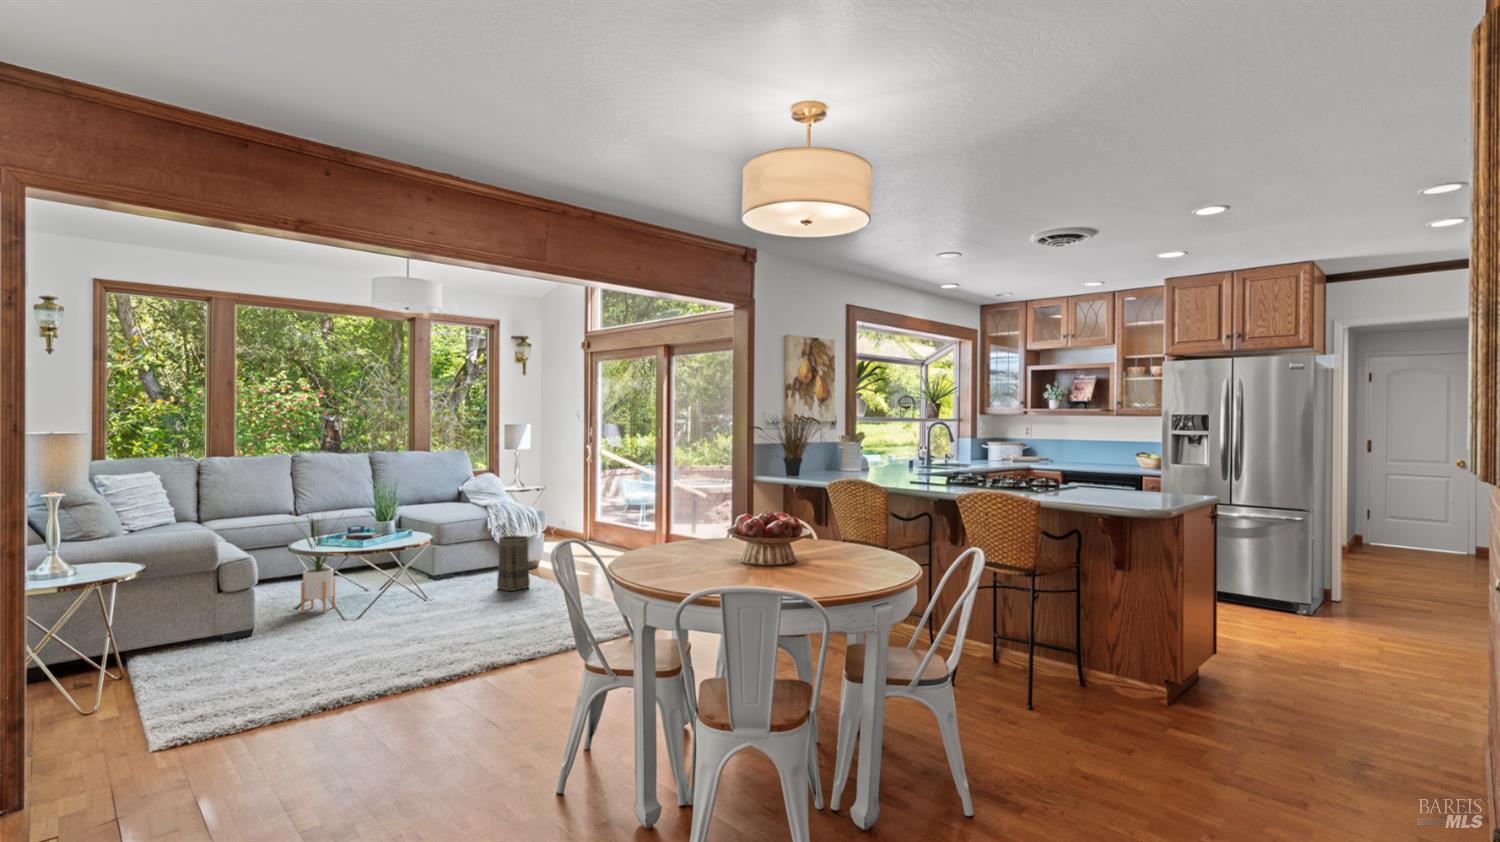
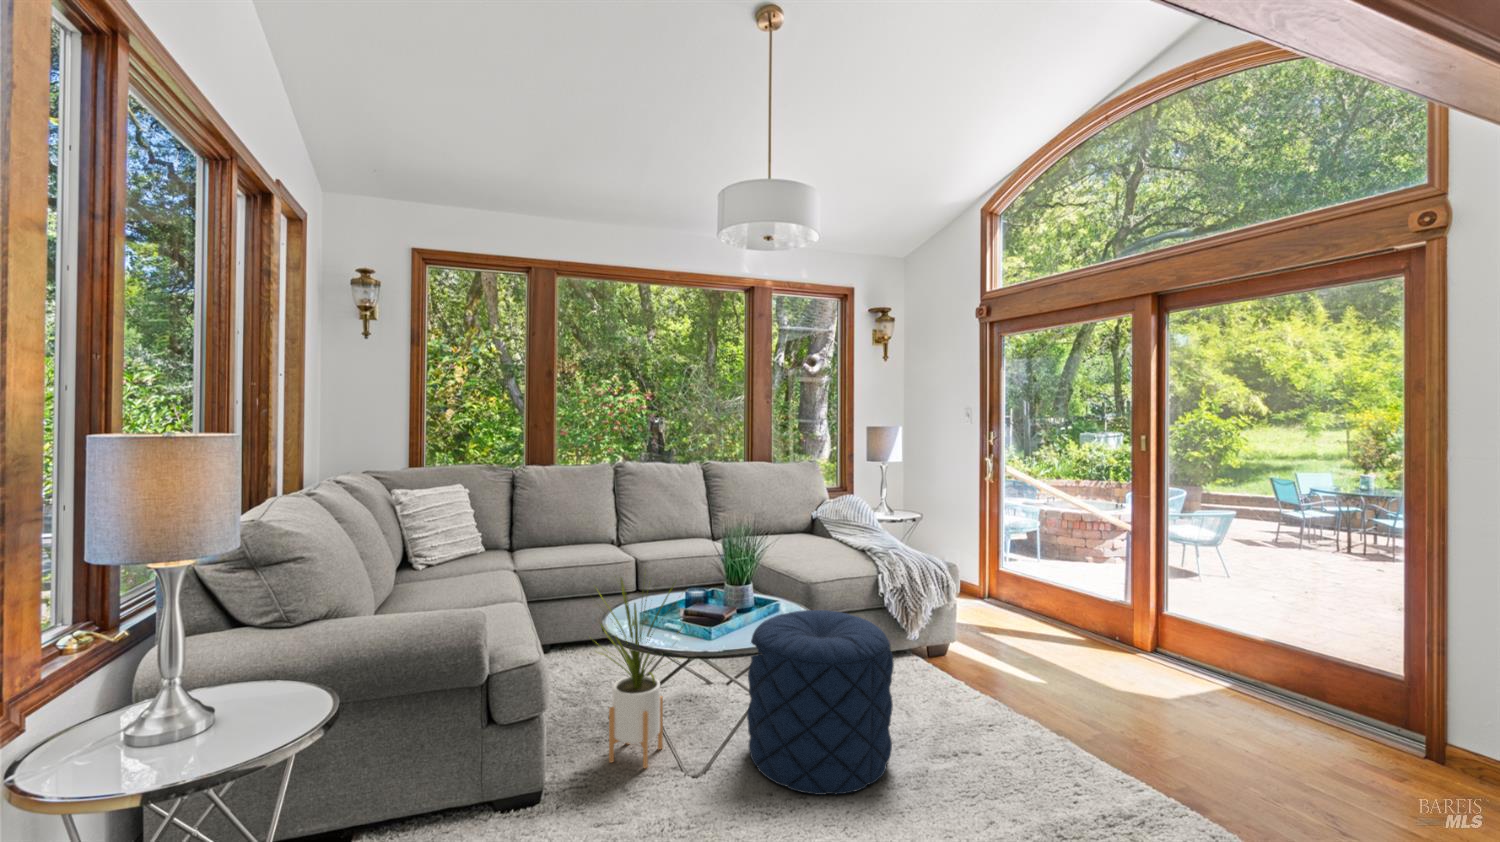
pouf: none [388,527,472,610] -> present [747,610,894,795]
basket: present [497,536,530,591] -> none [921,626,981,739]

